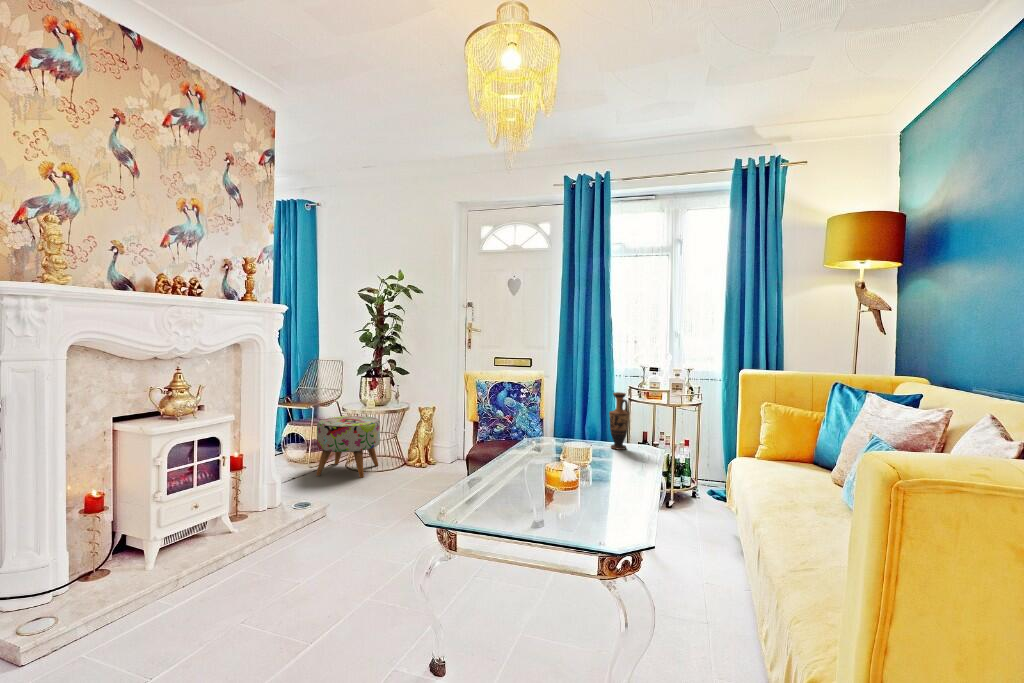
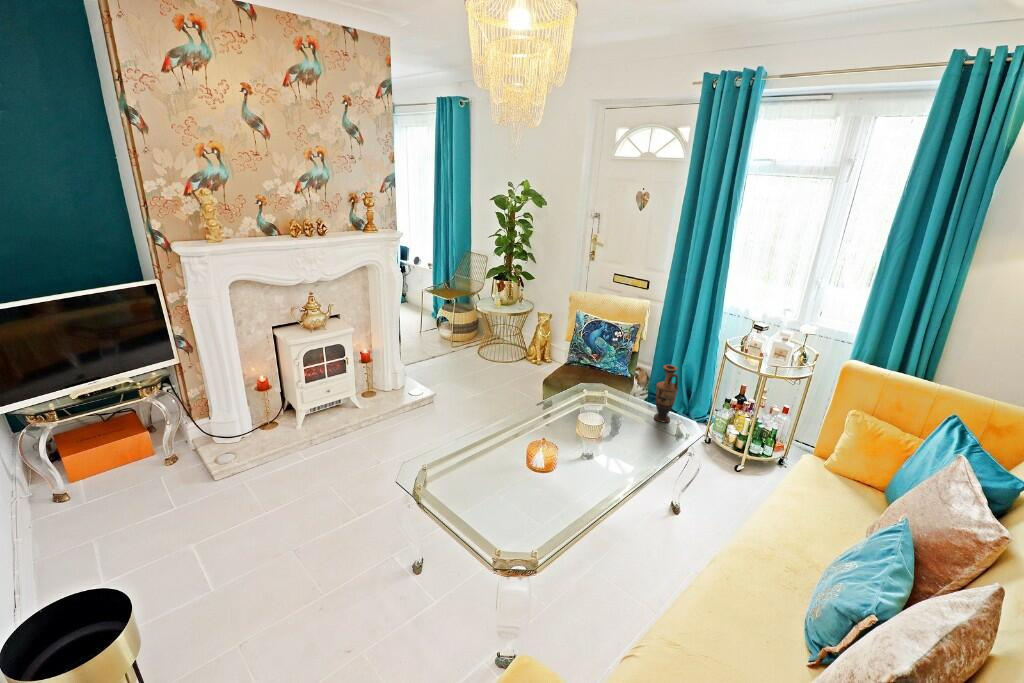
ottoman: present [316,416,380,478] -> none [451,309,504,367]

